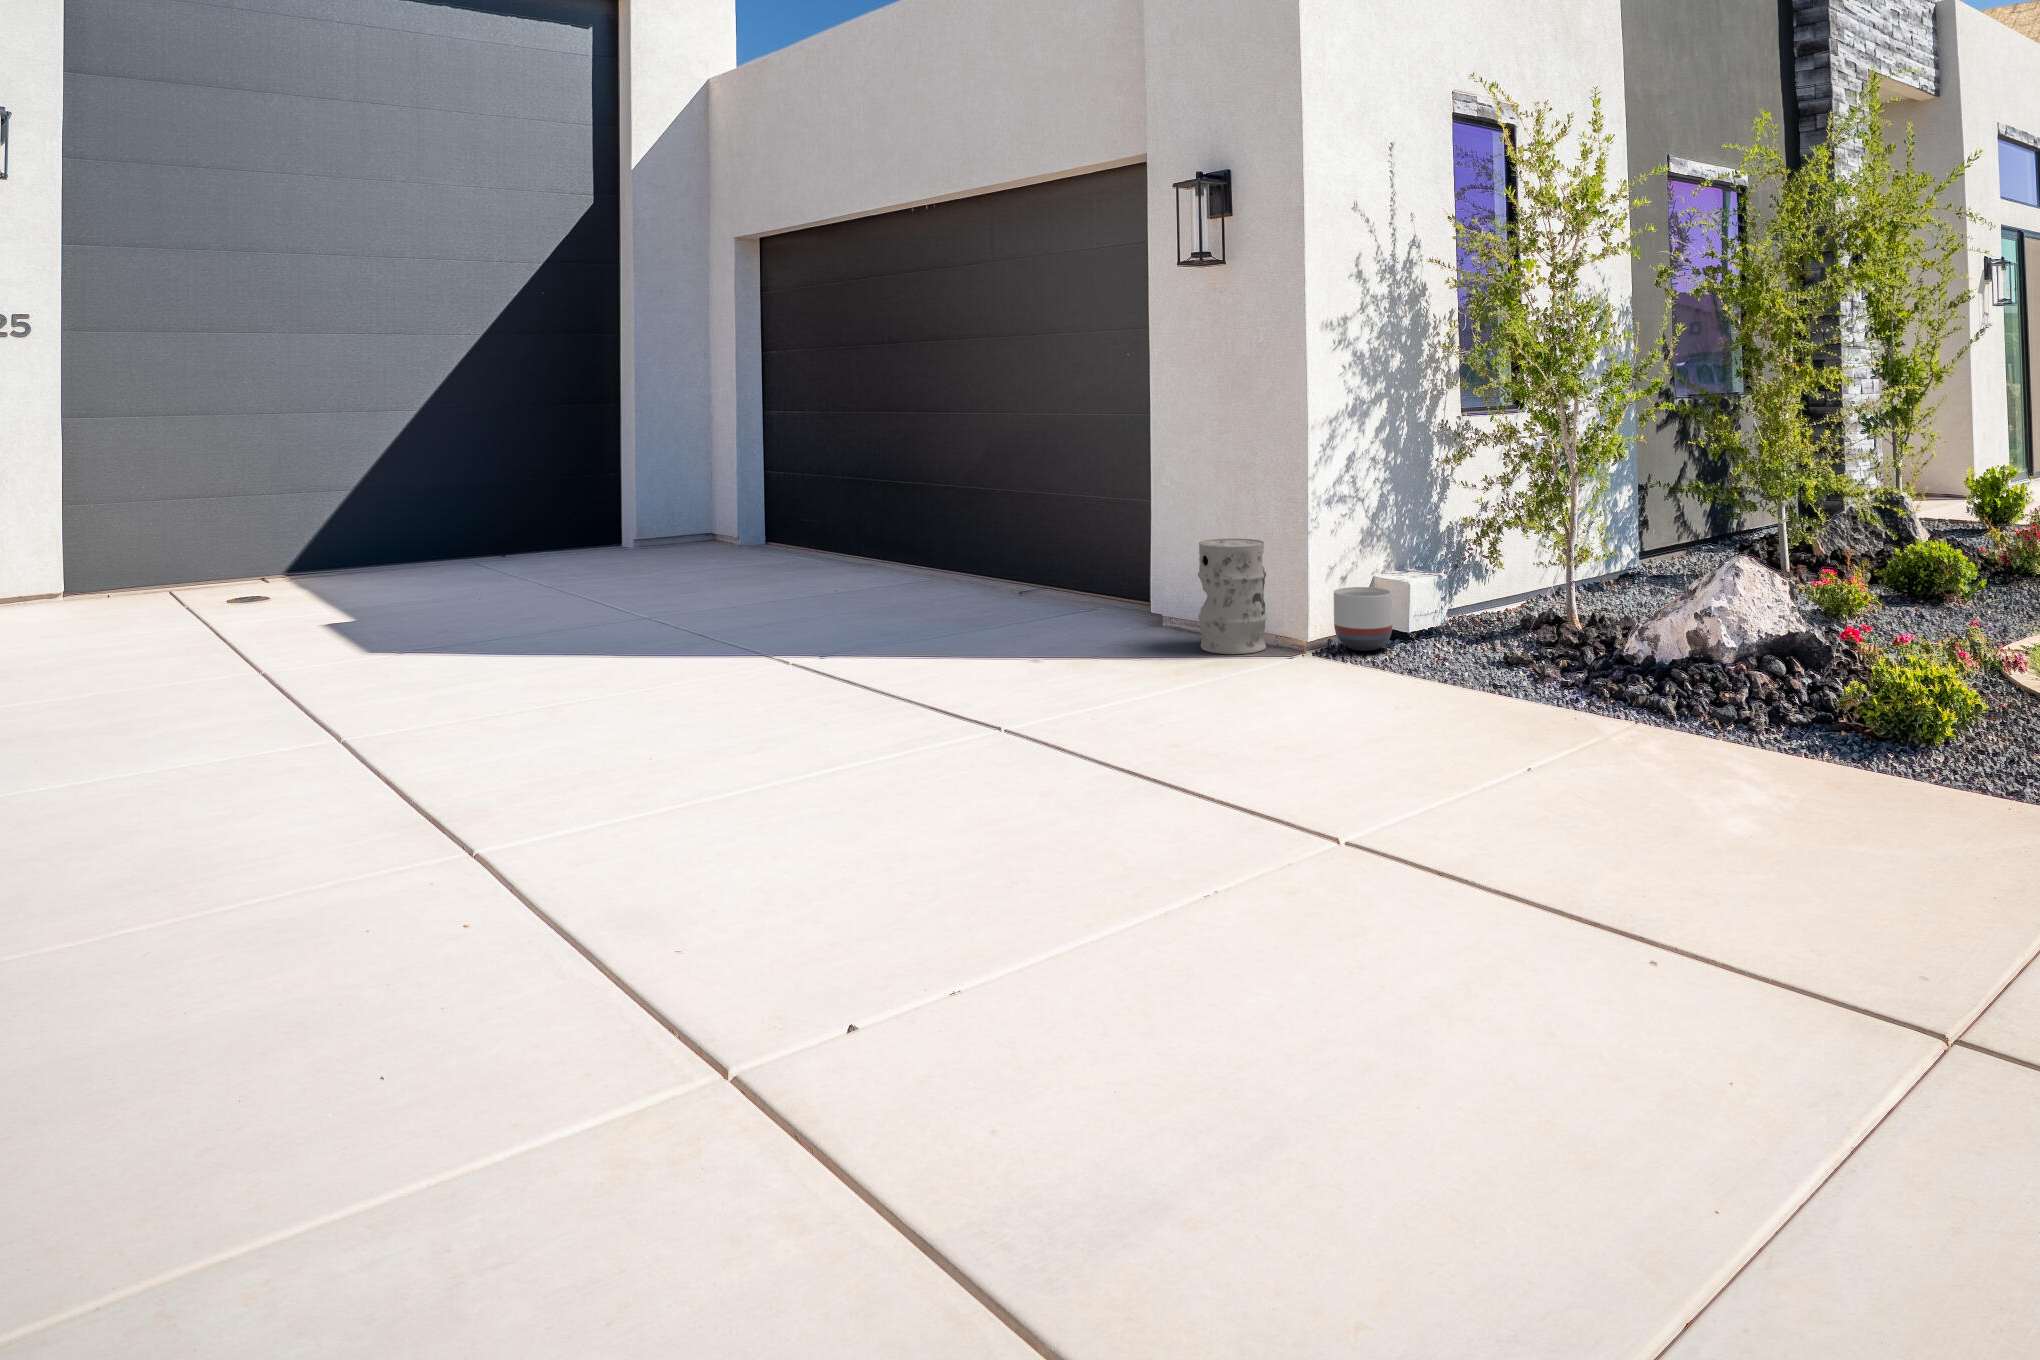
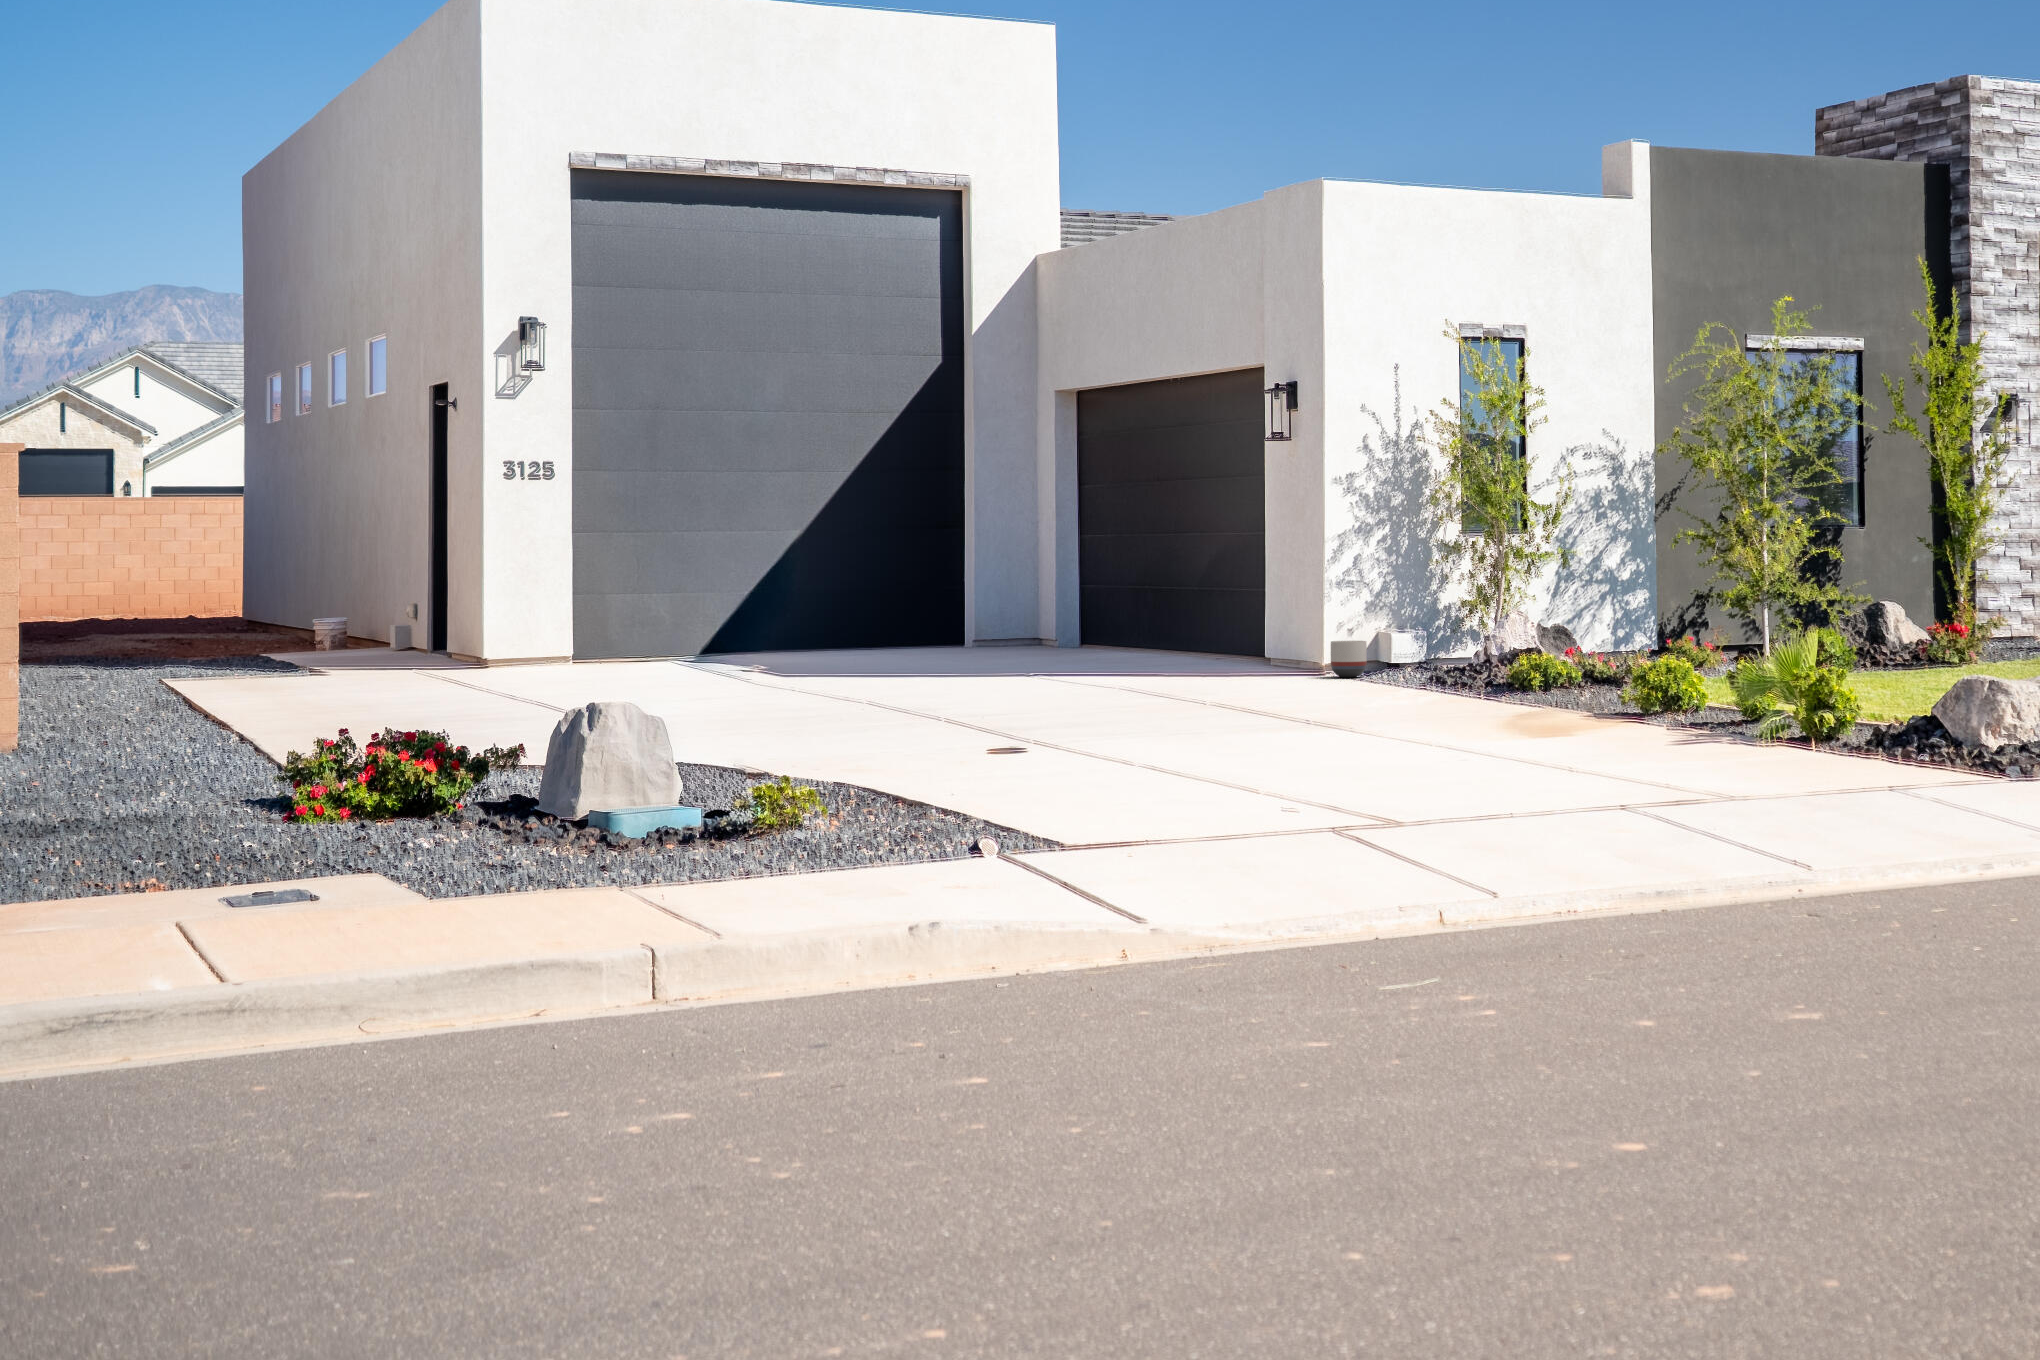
trash can: present [1198,539,1267,654] -> none [1254,610,1297,677]

